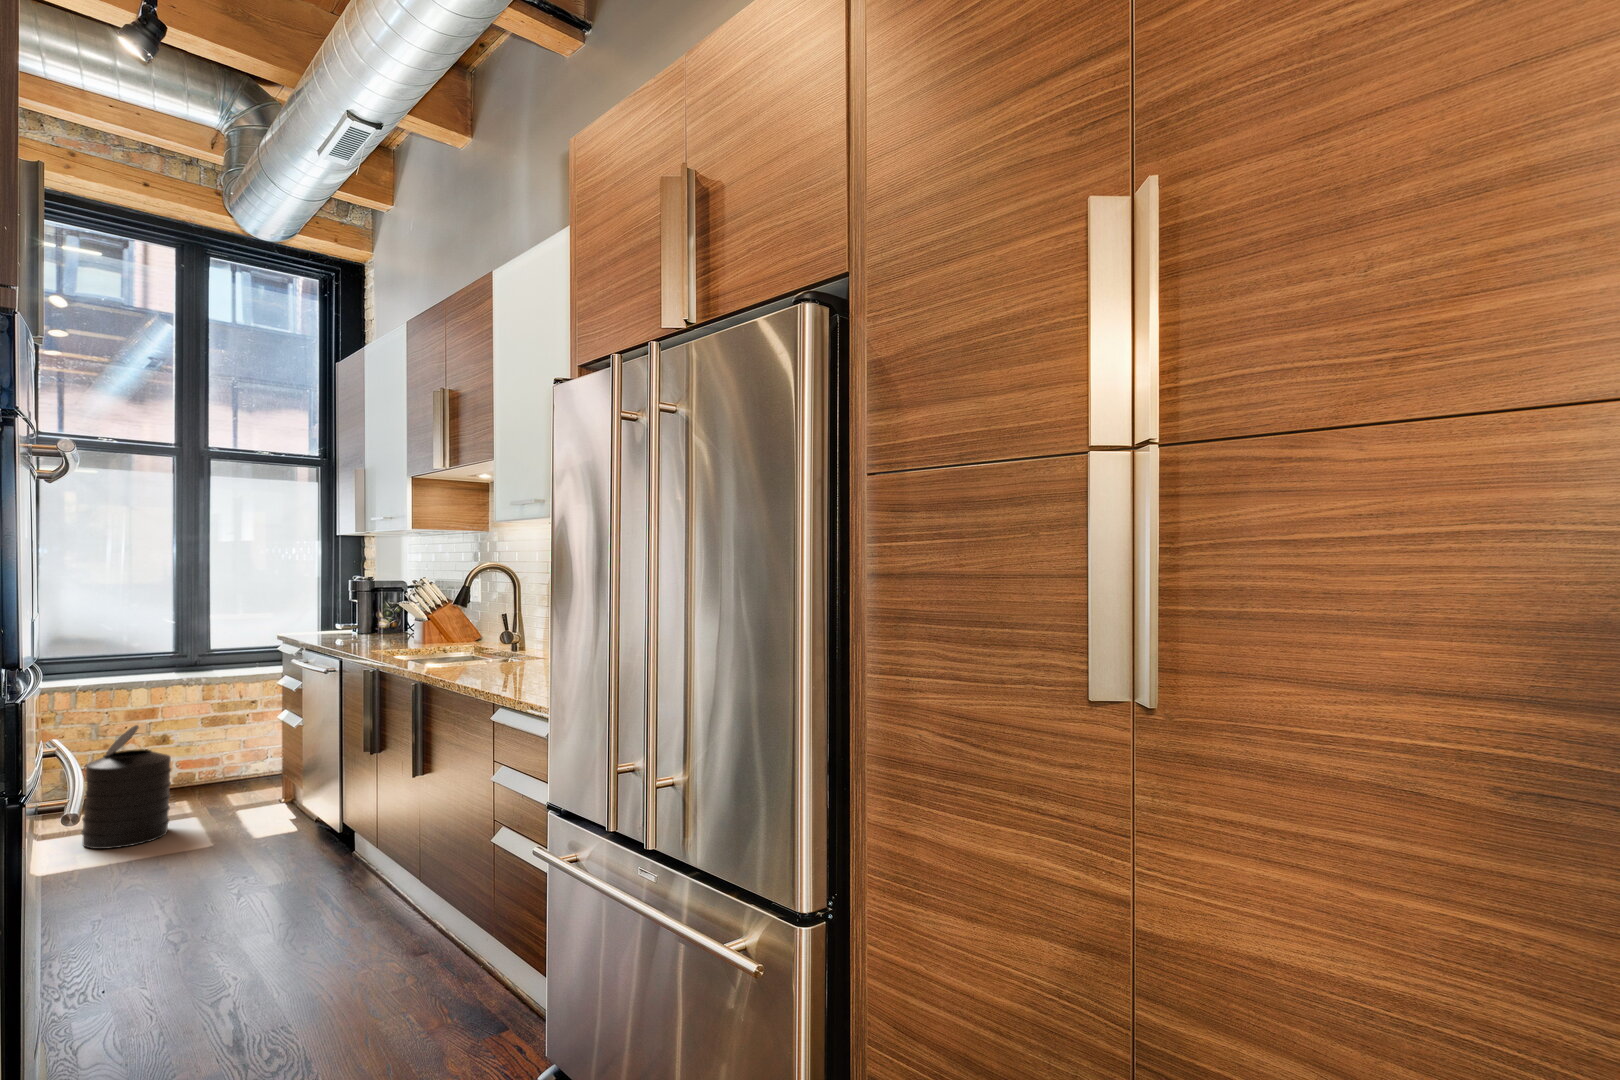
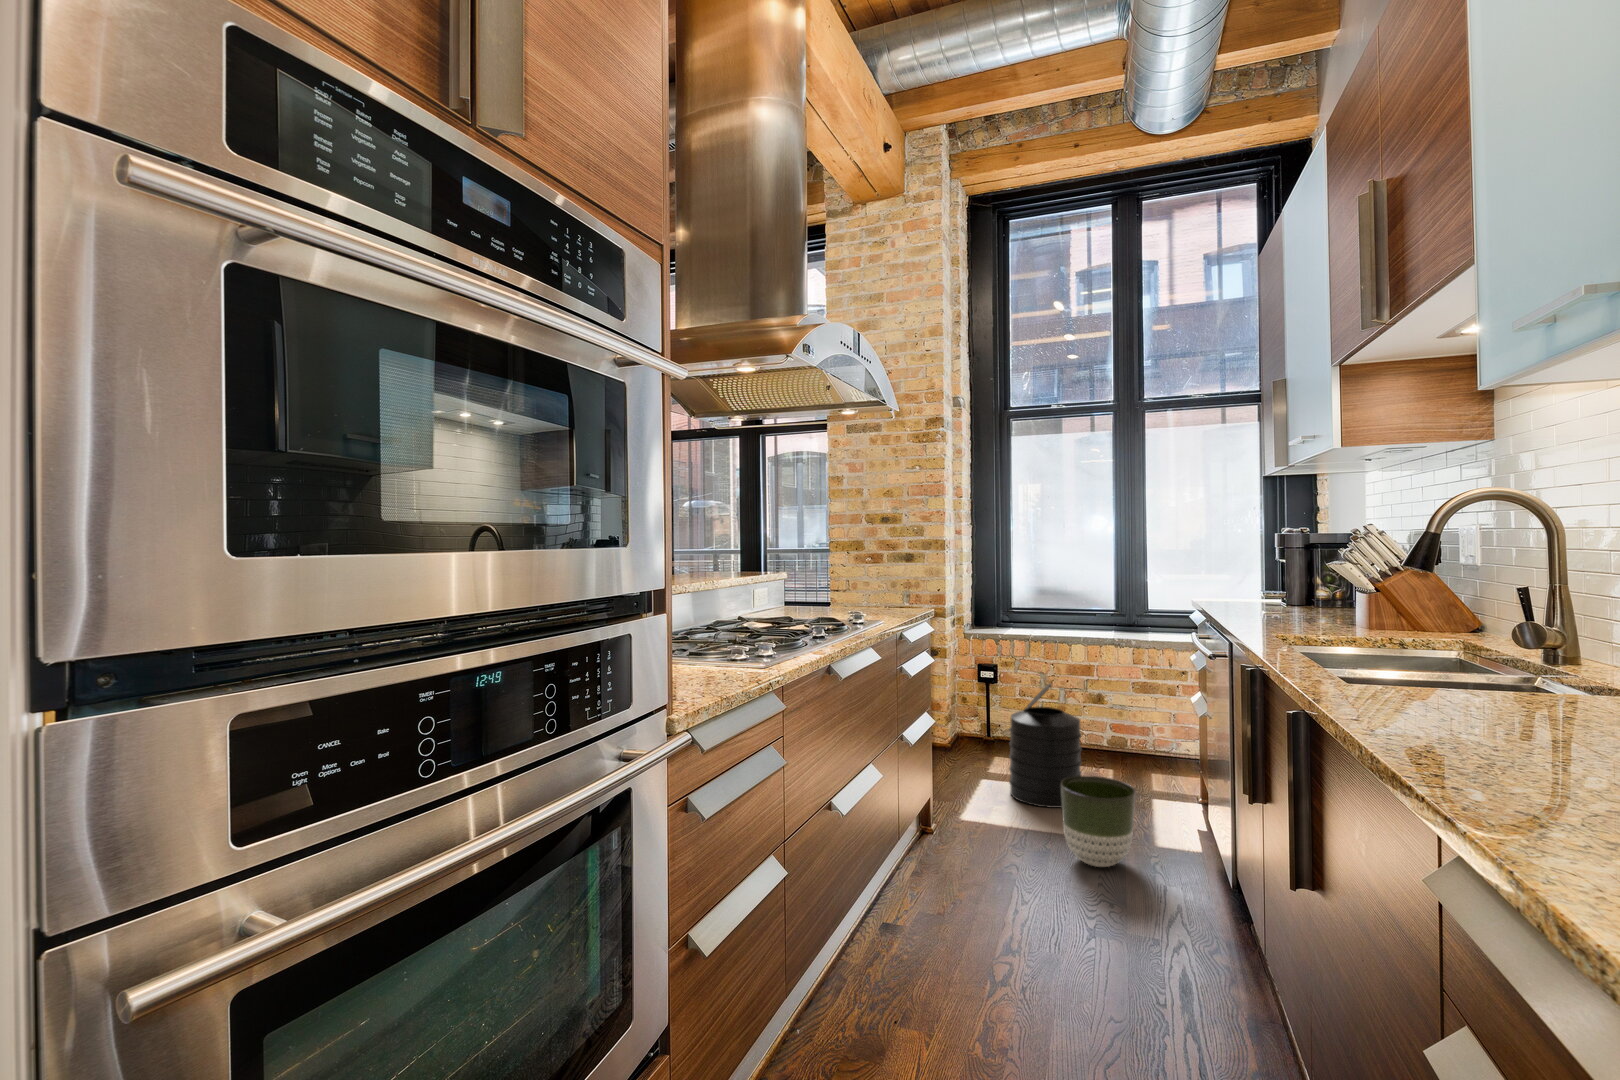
planter: none [180,790,252,867] -> present [1061,776,1135,867]

